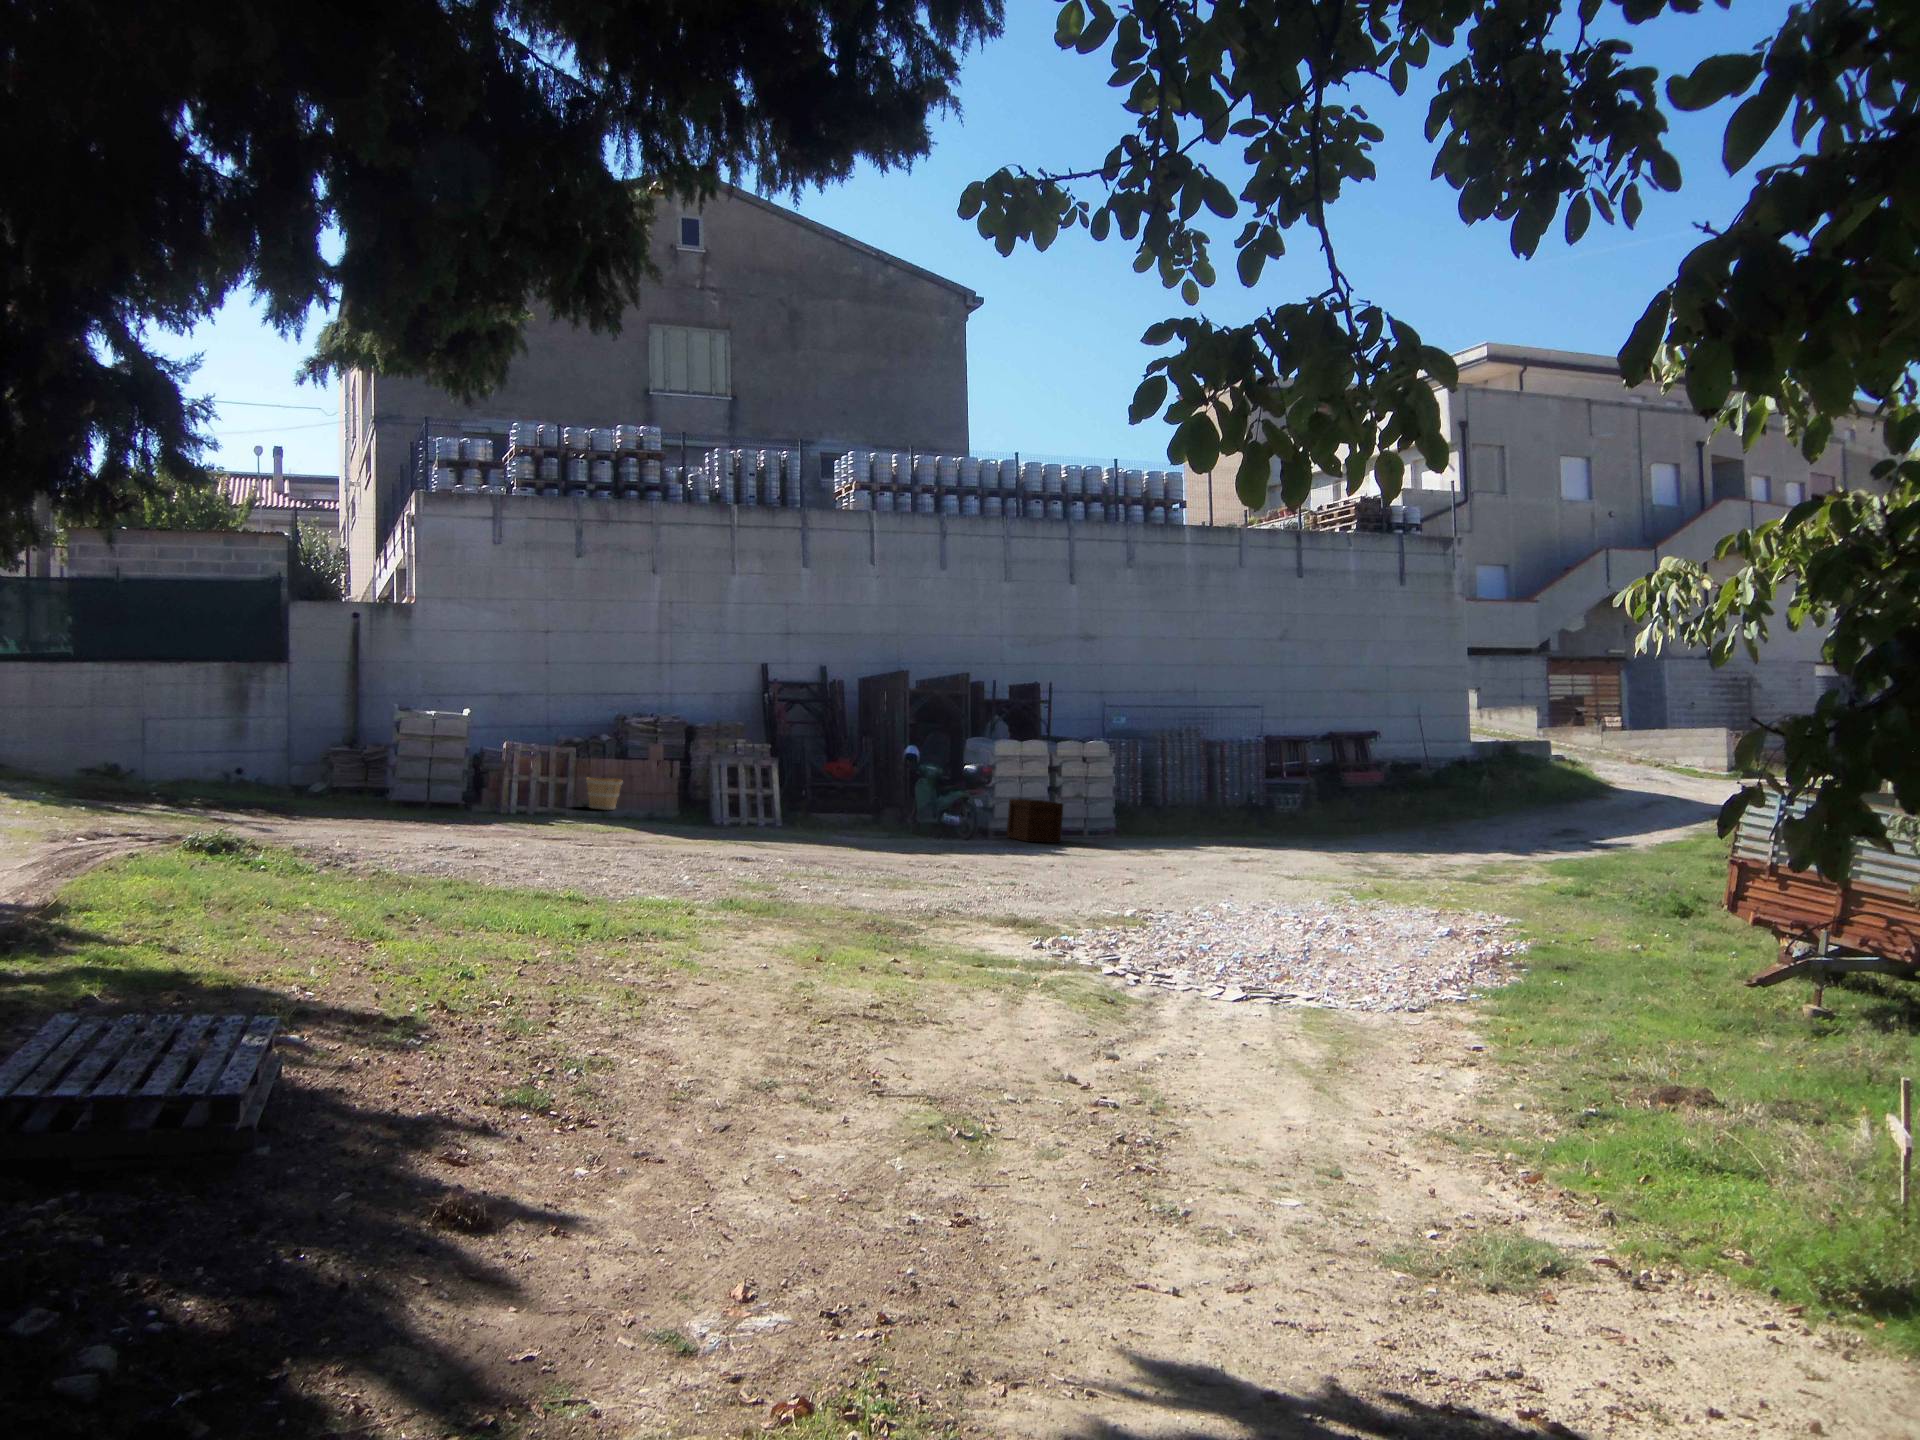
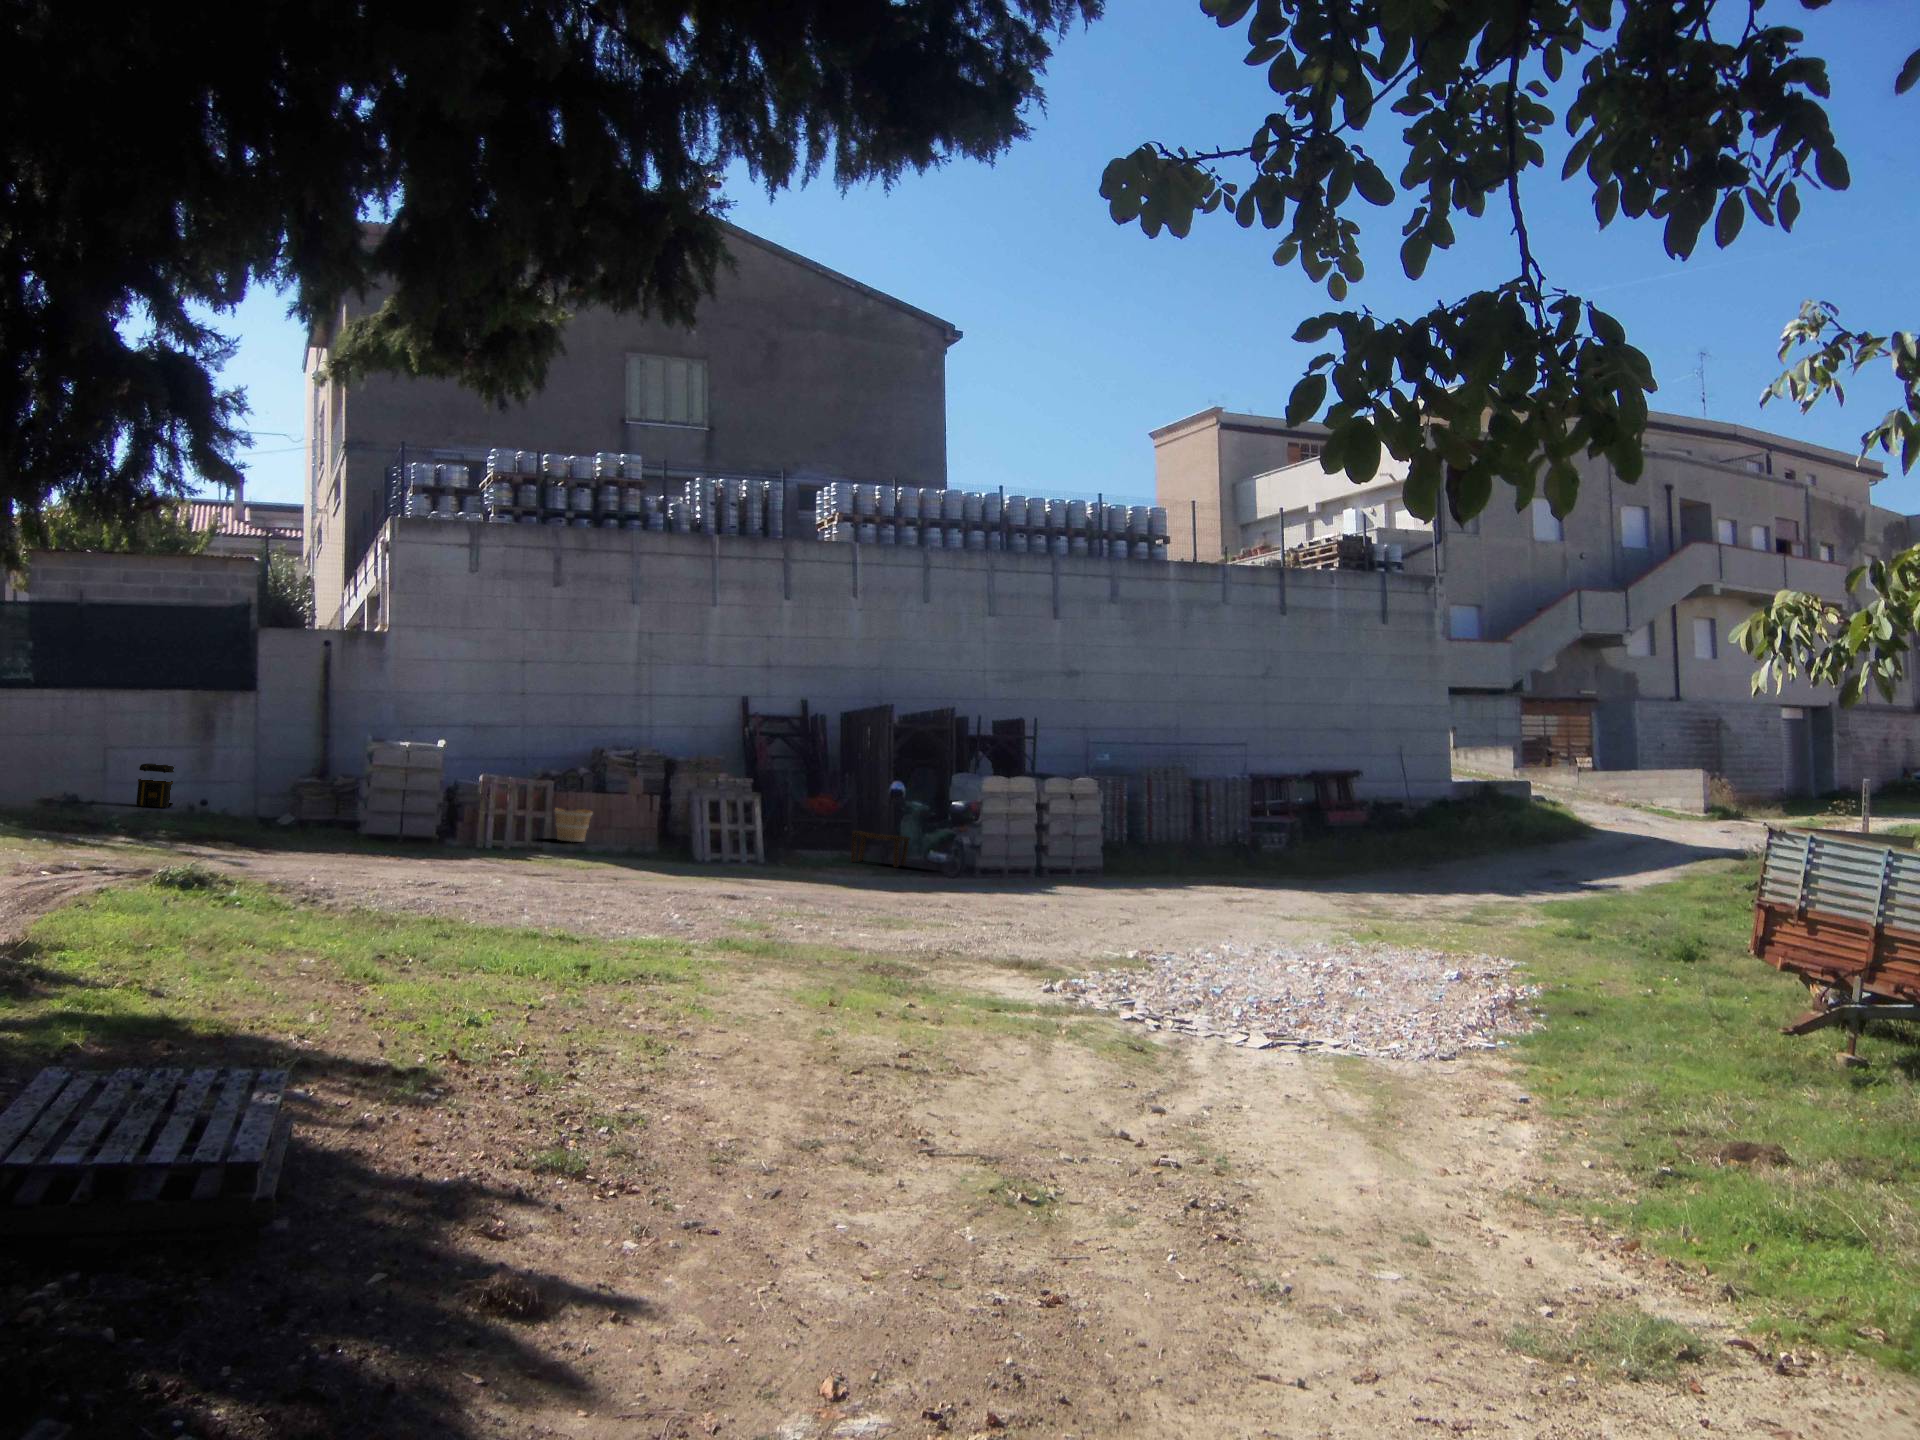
toolbox: none [189,739,228,781] -> present [136,763,174,808]
bench: none [873,796,931,832] -> present [851,831,910,868]
wooden crate: present [1006,799,1063,843] -> none [988,834,1047,880]

